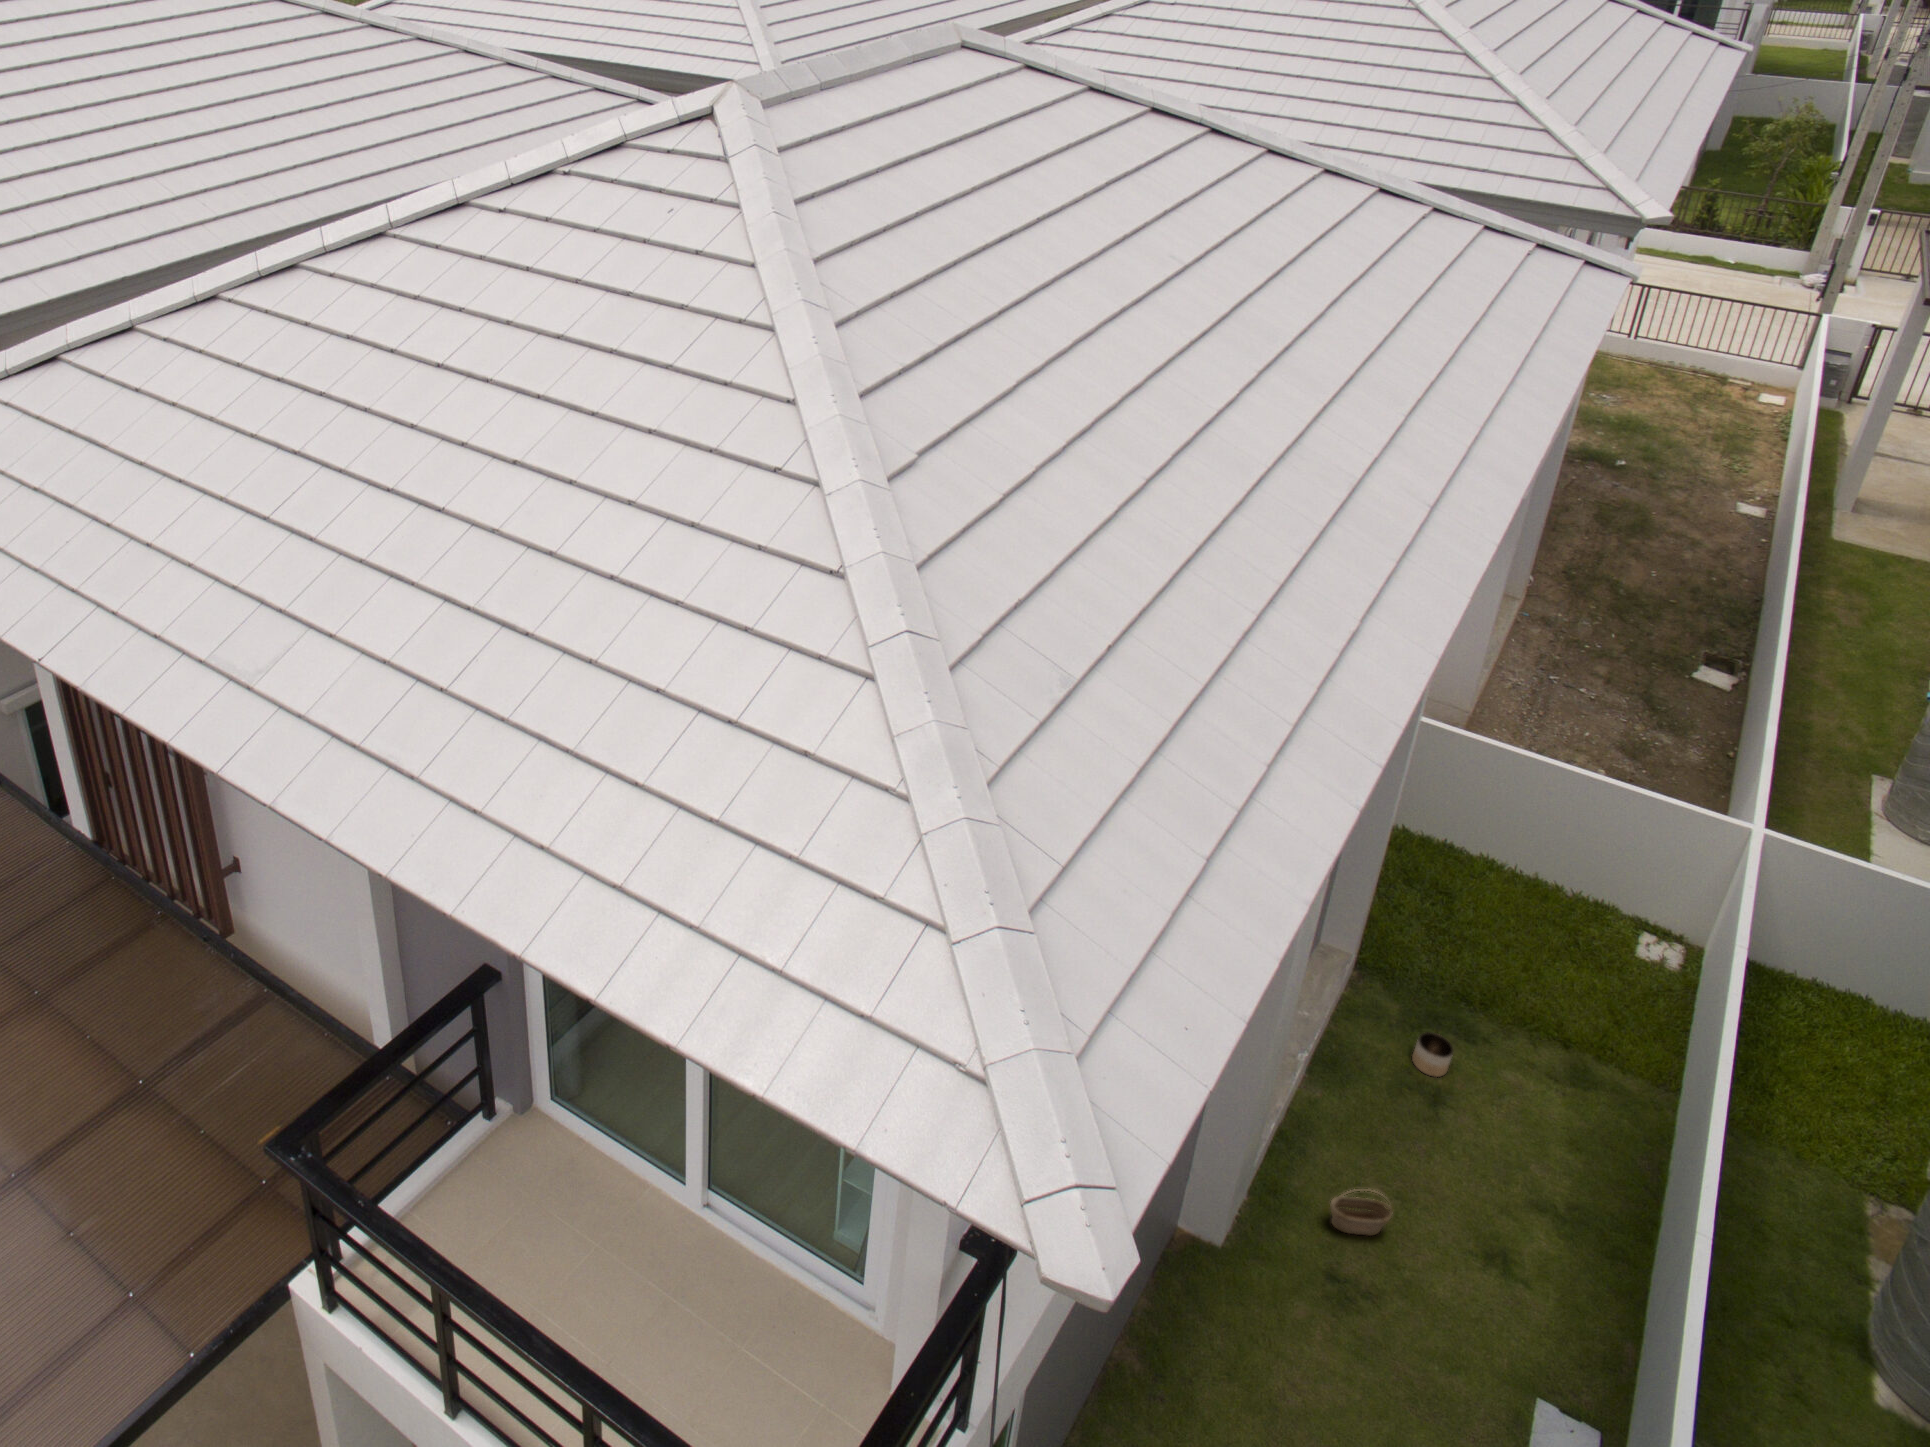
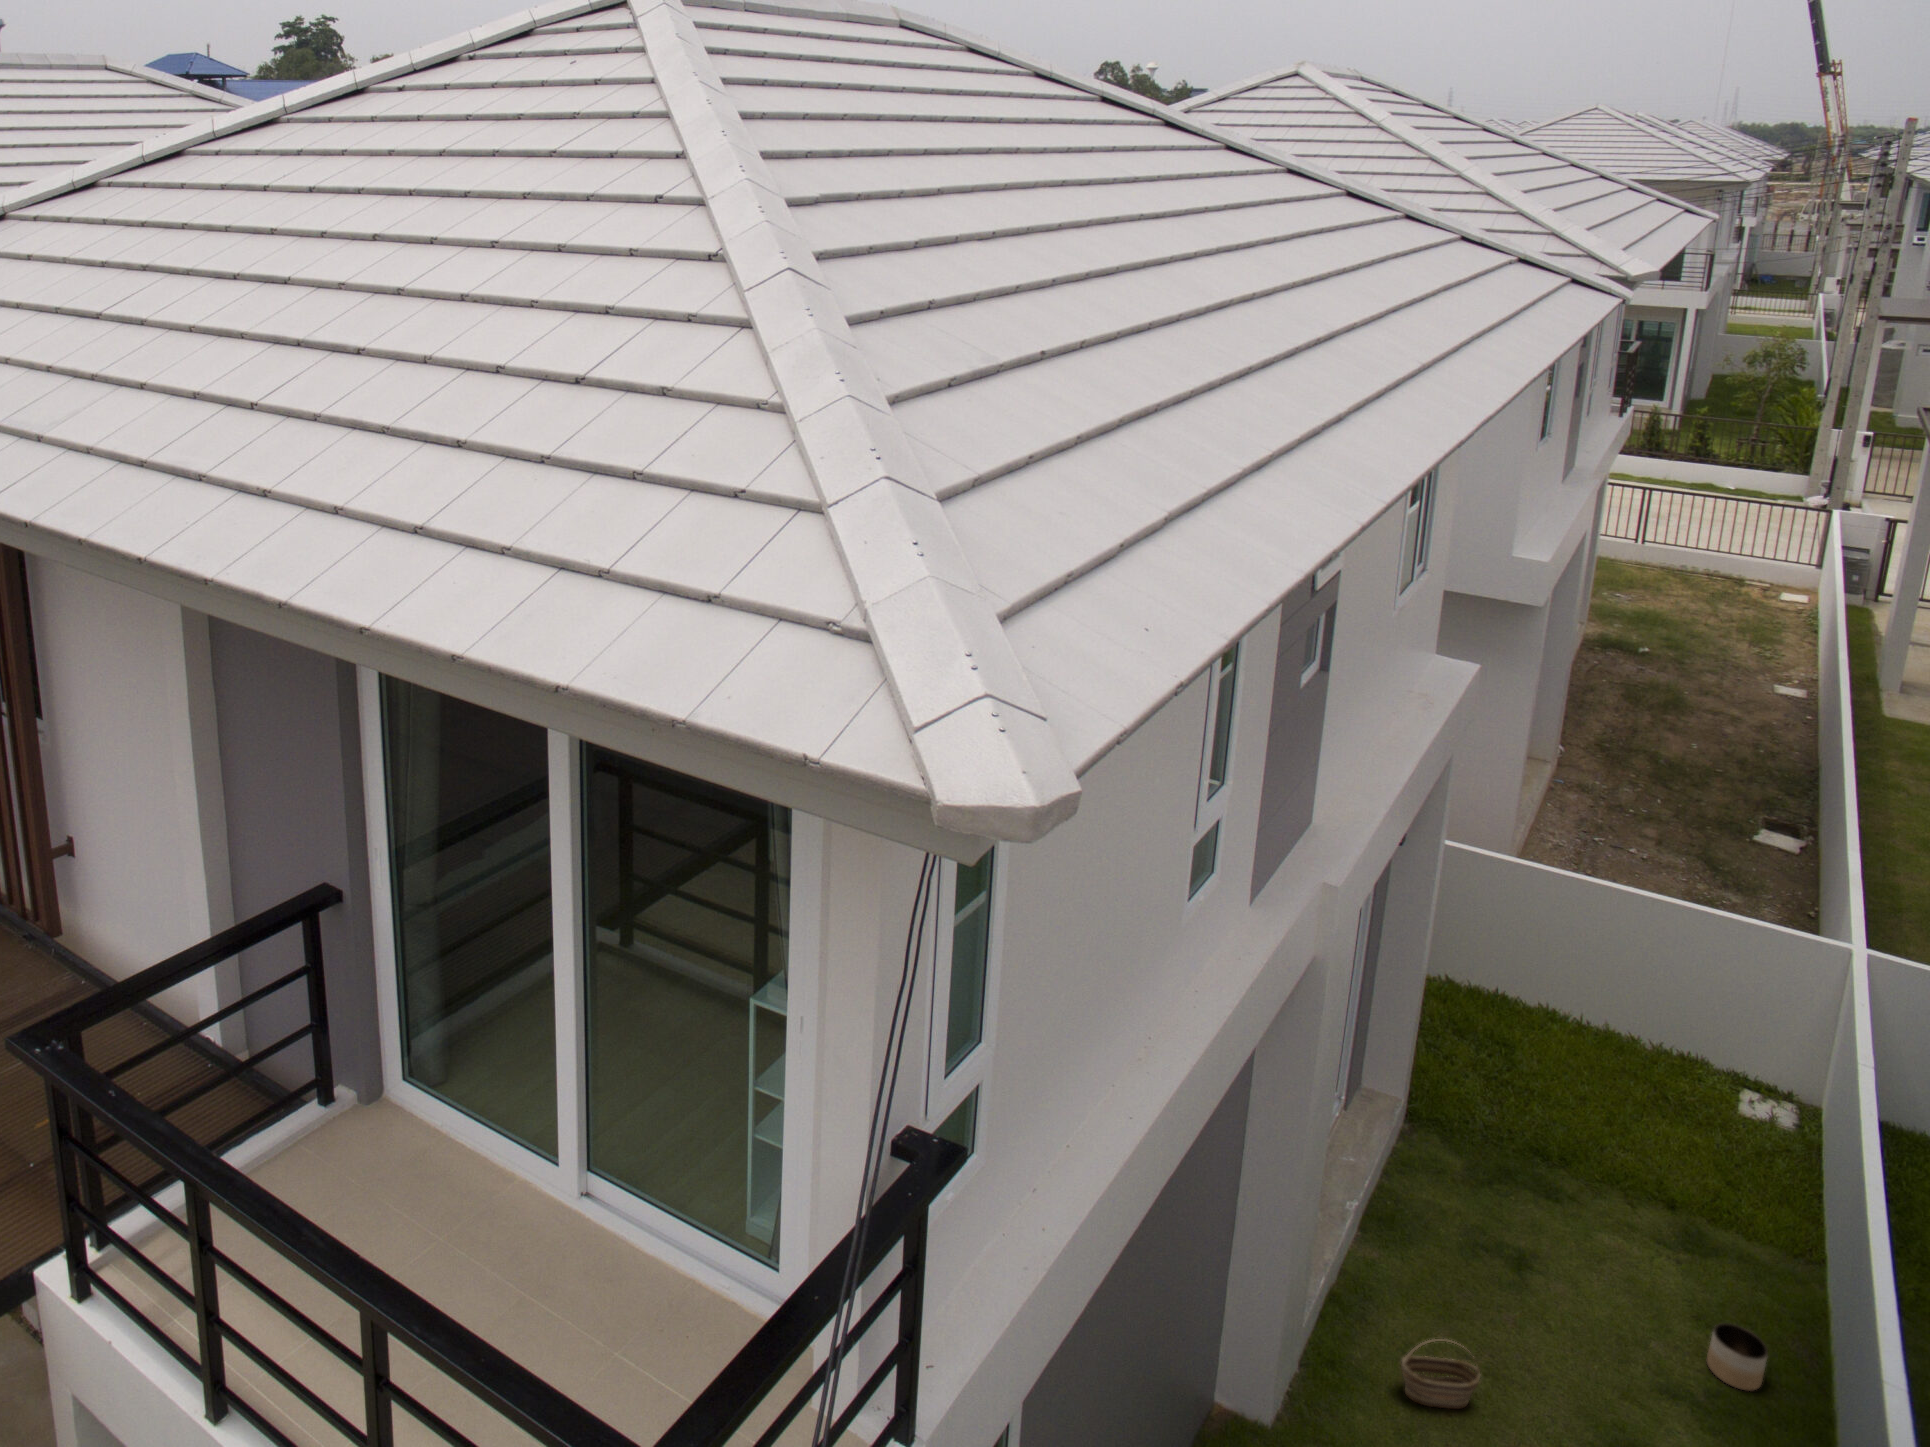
planter: present [1412,1032,1453,1077] -> present [1707,1323,1768,1390]

